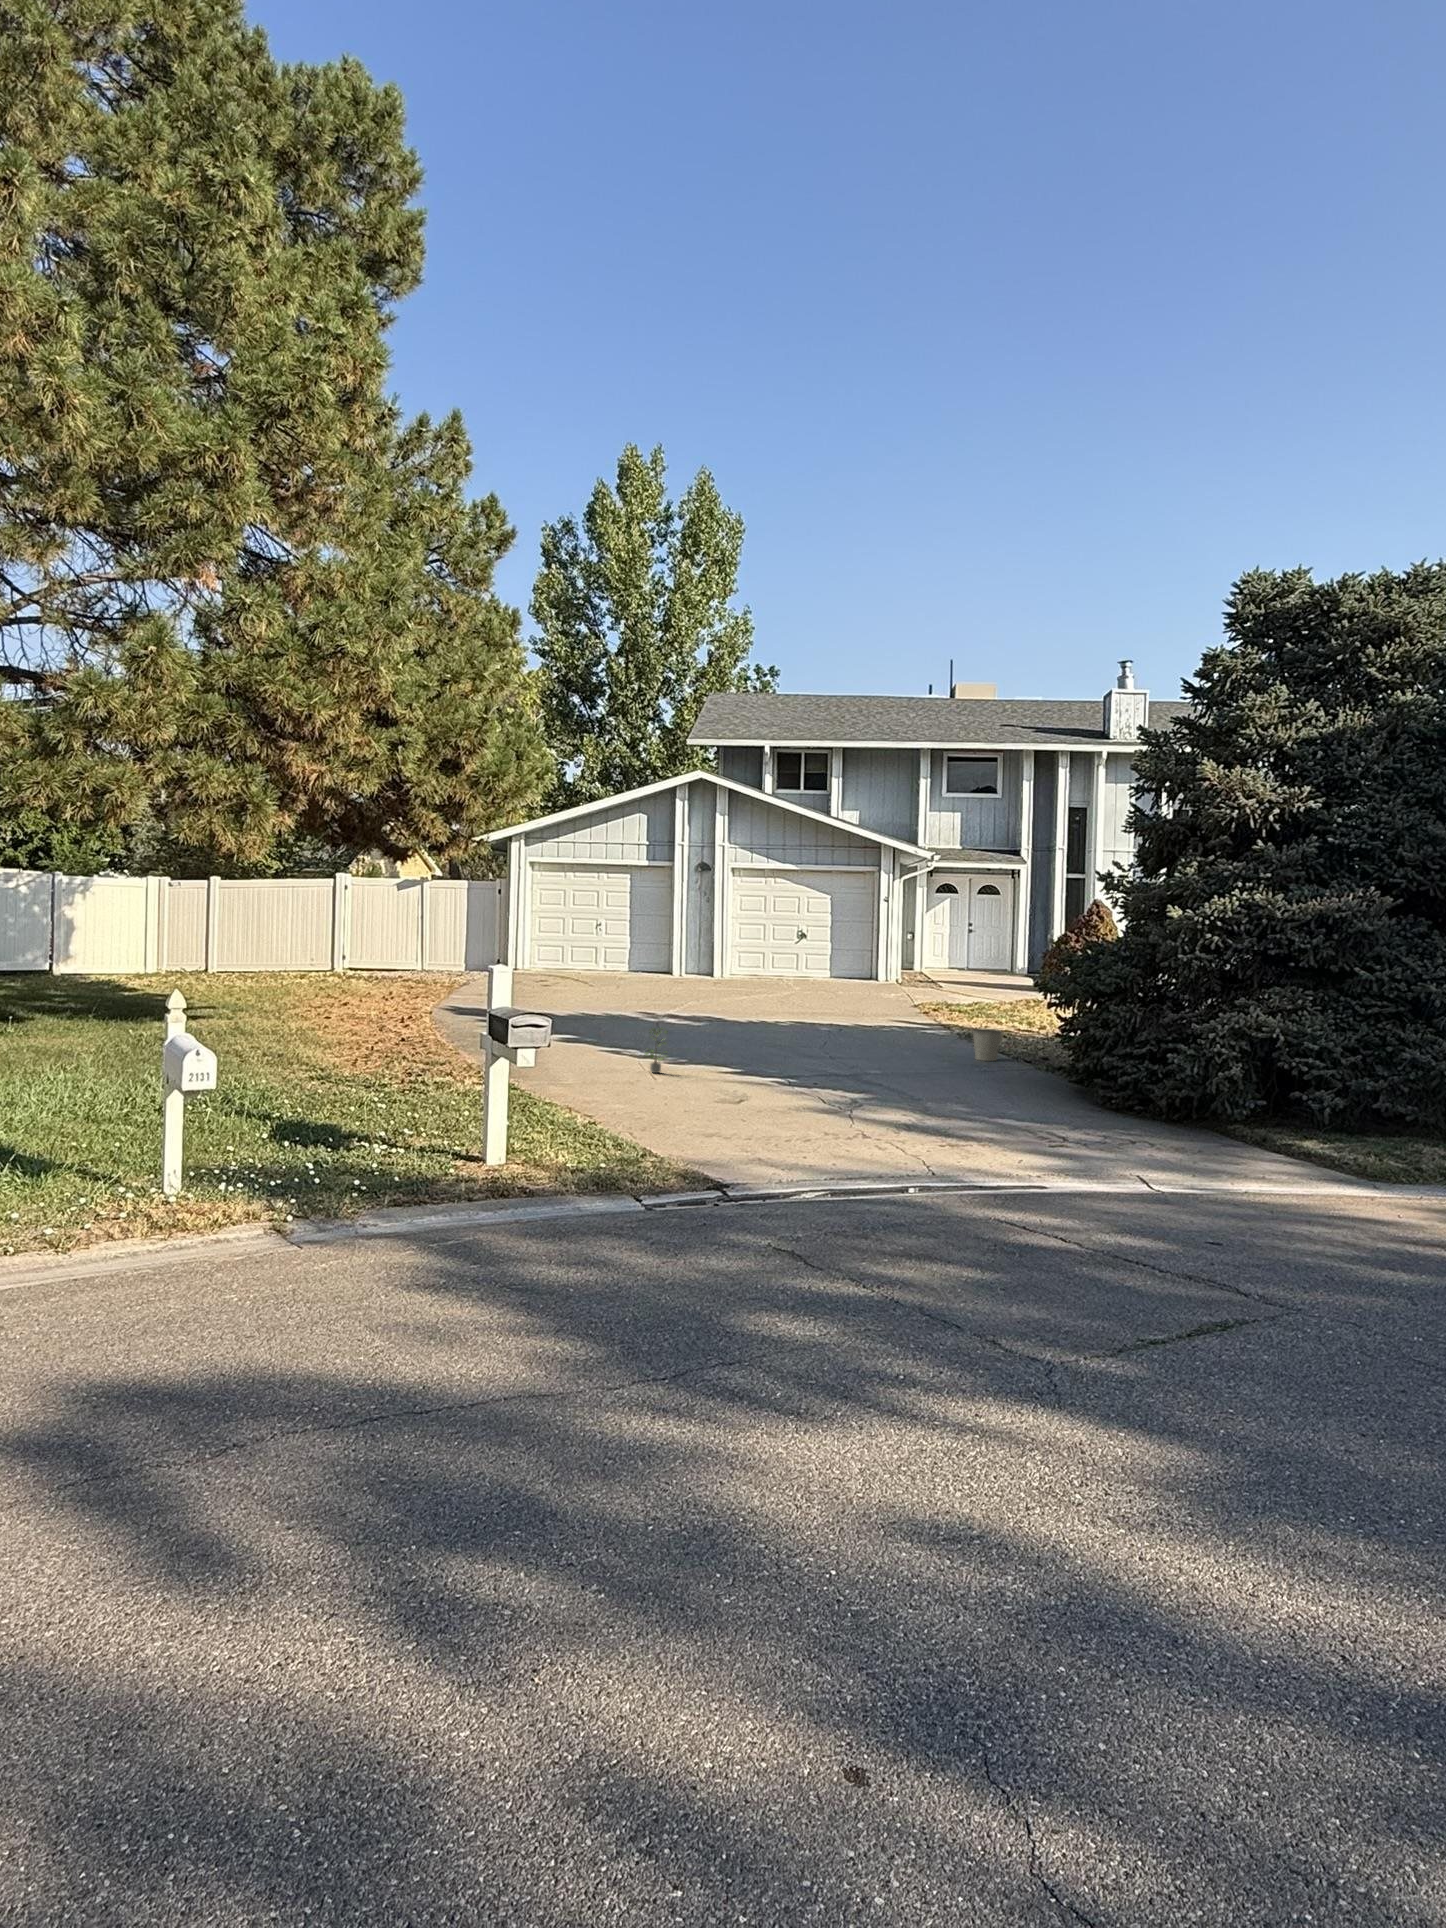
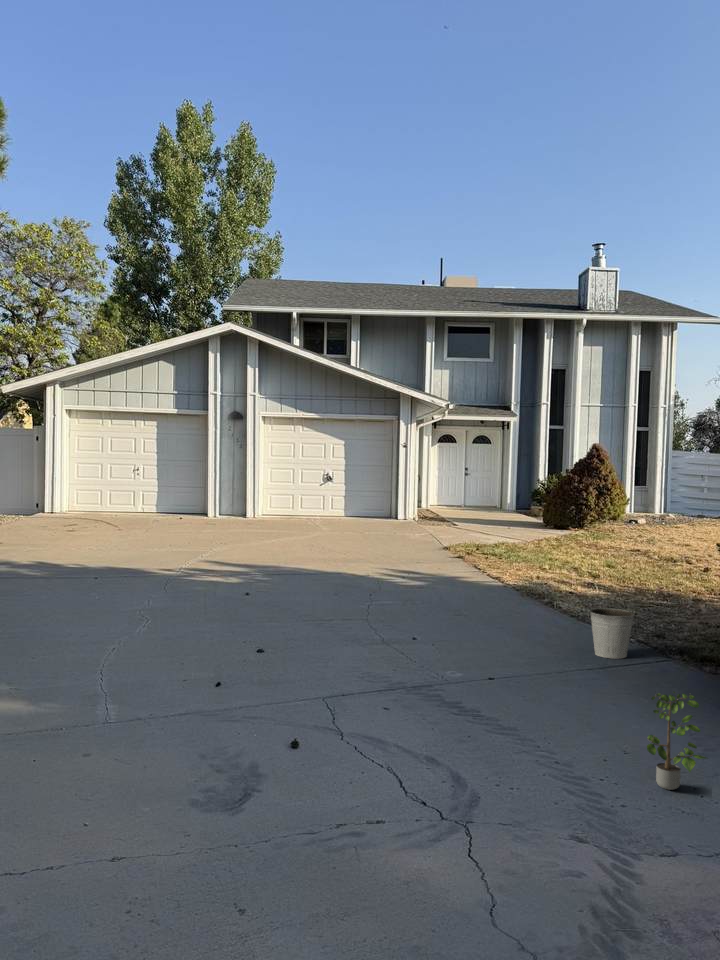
potted plant: present [645,1028,668,1073] -> present [647,692,706,790]

